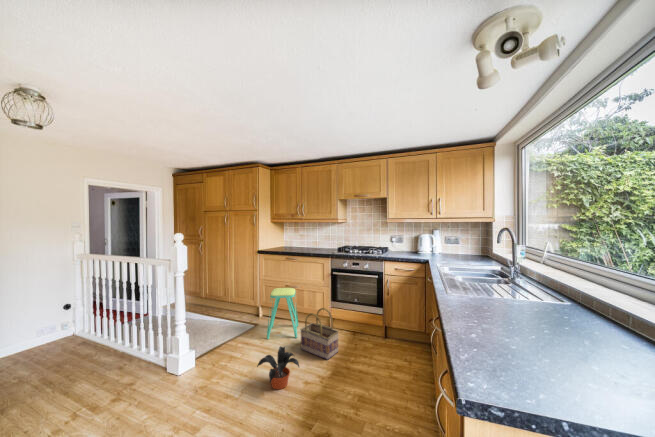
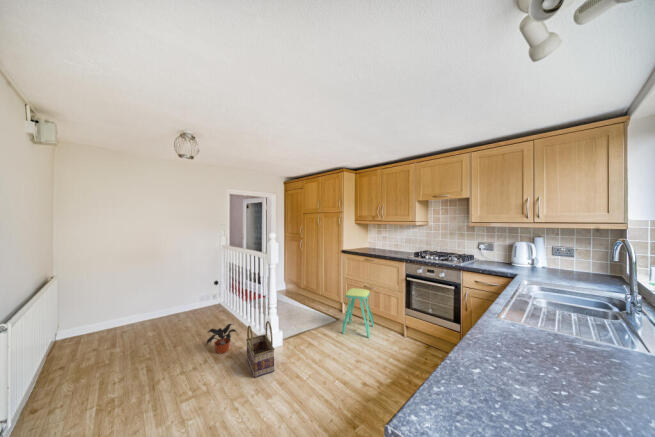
basket: present [300,308,338,360] -> present [246,321,275,378]
potted plant: present [257,347,299,389] -> present [207,324,236,354]

